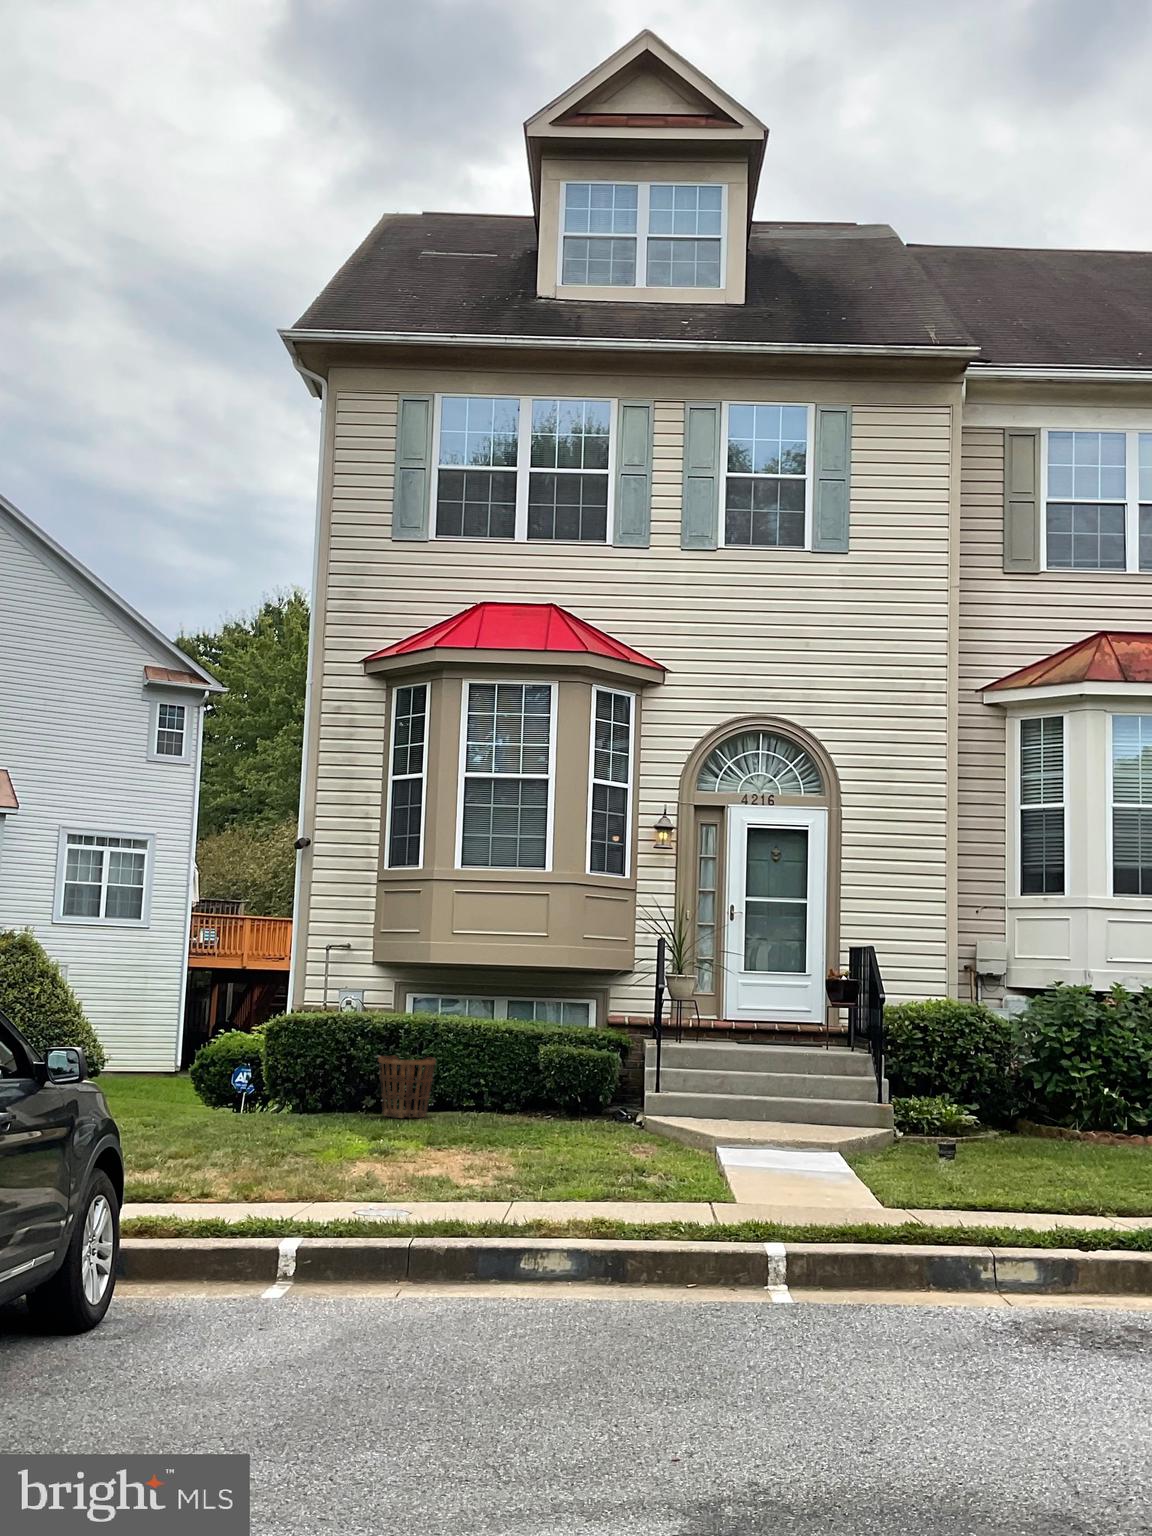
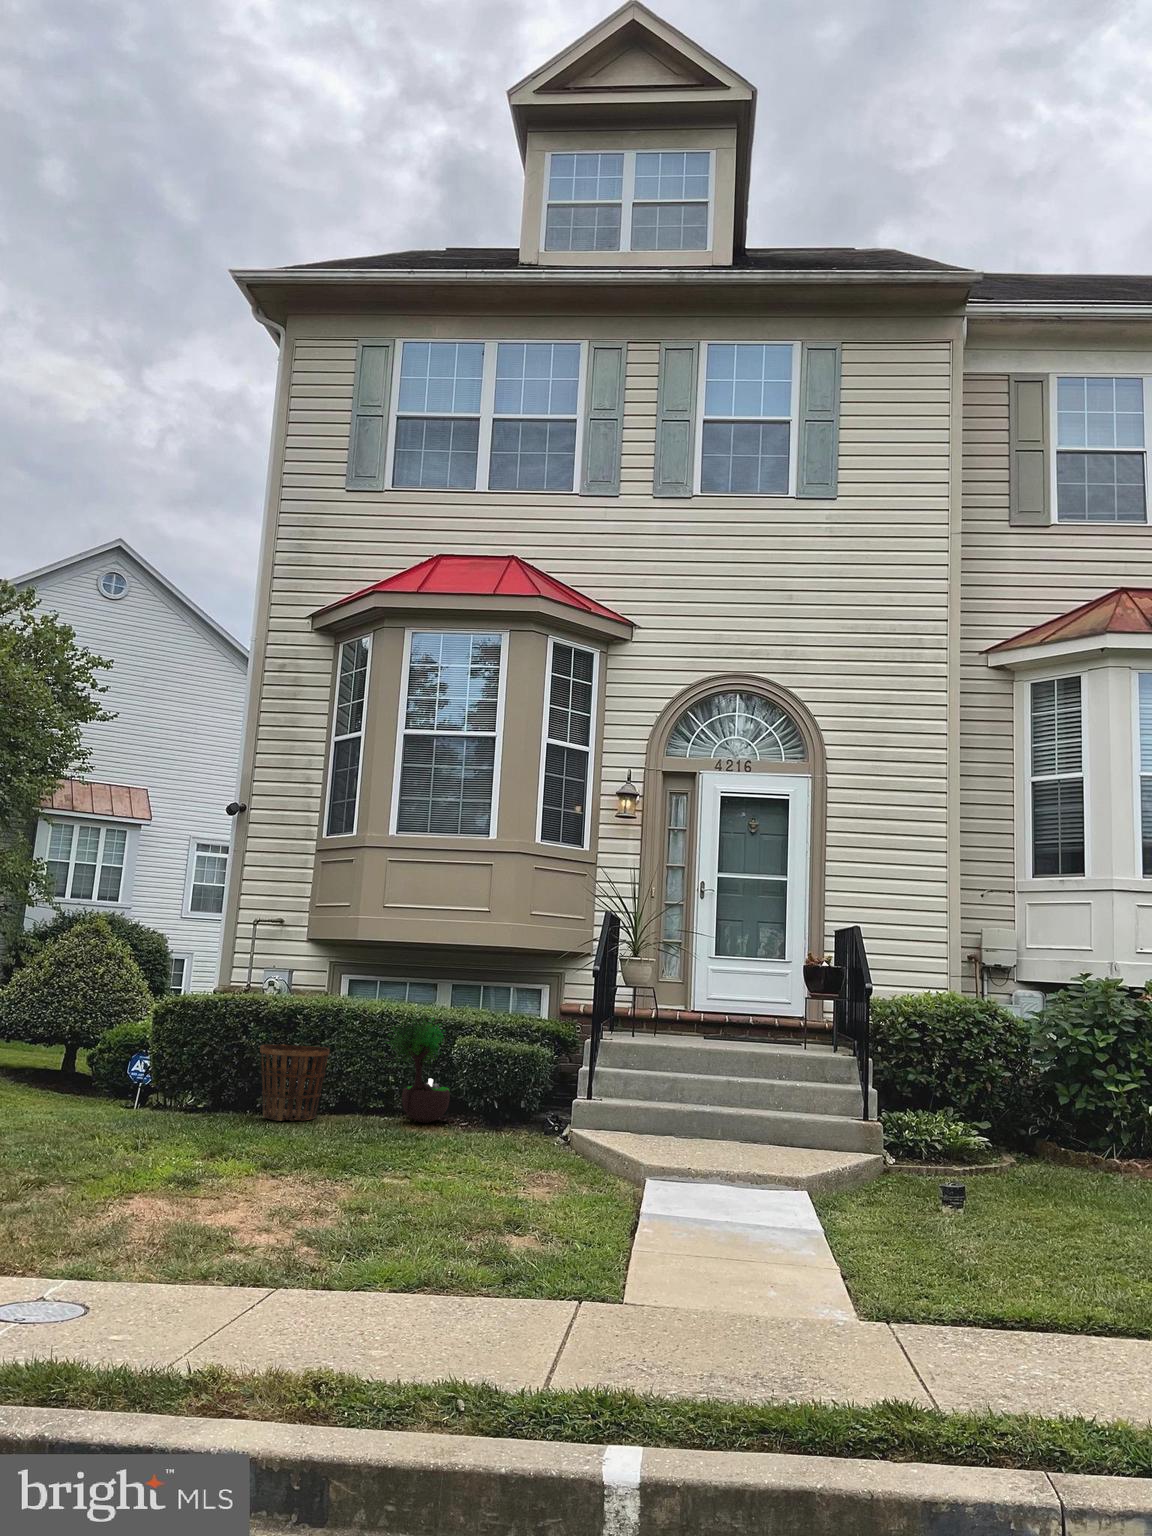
potted tree: none [484,1024,538,1117] -> present [387,1015,450,1123]

